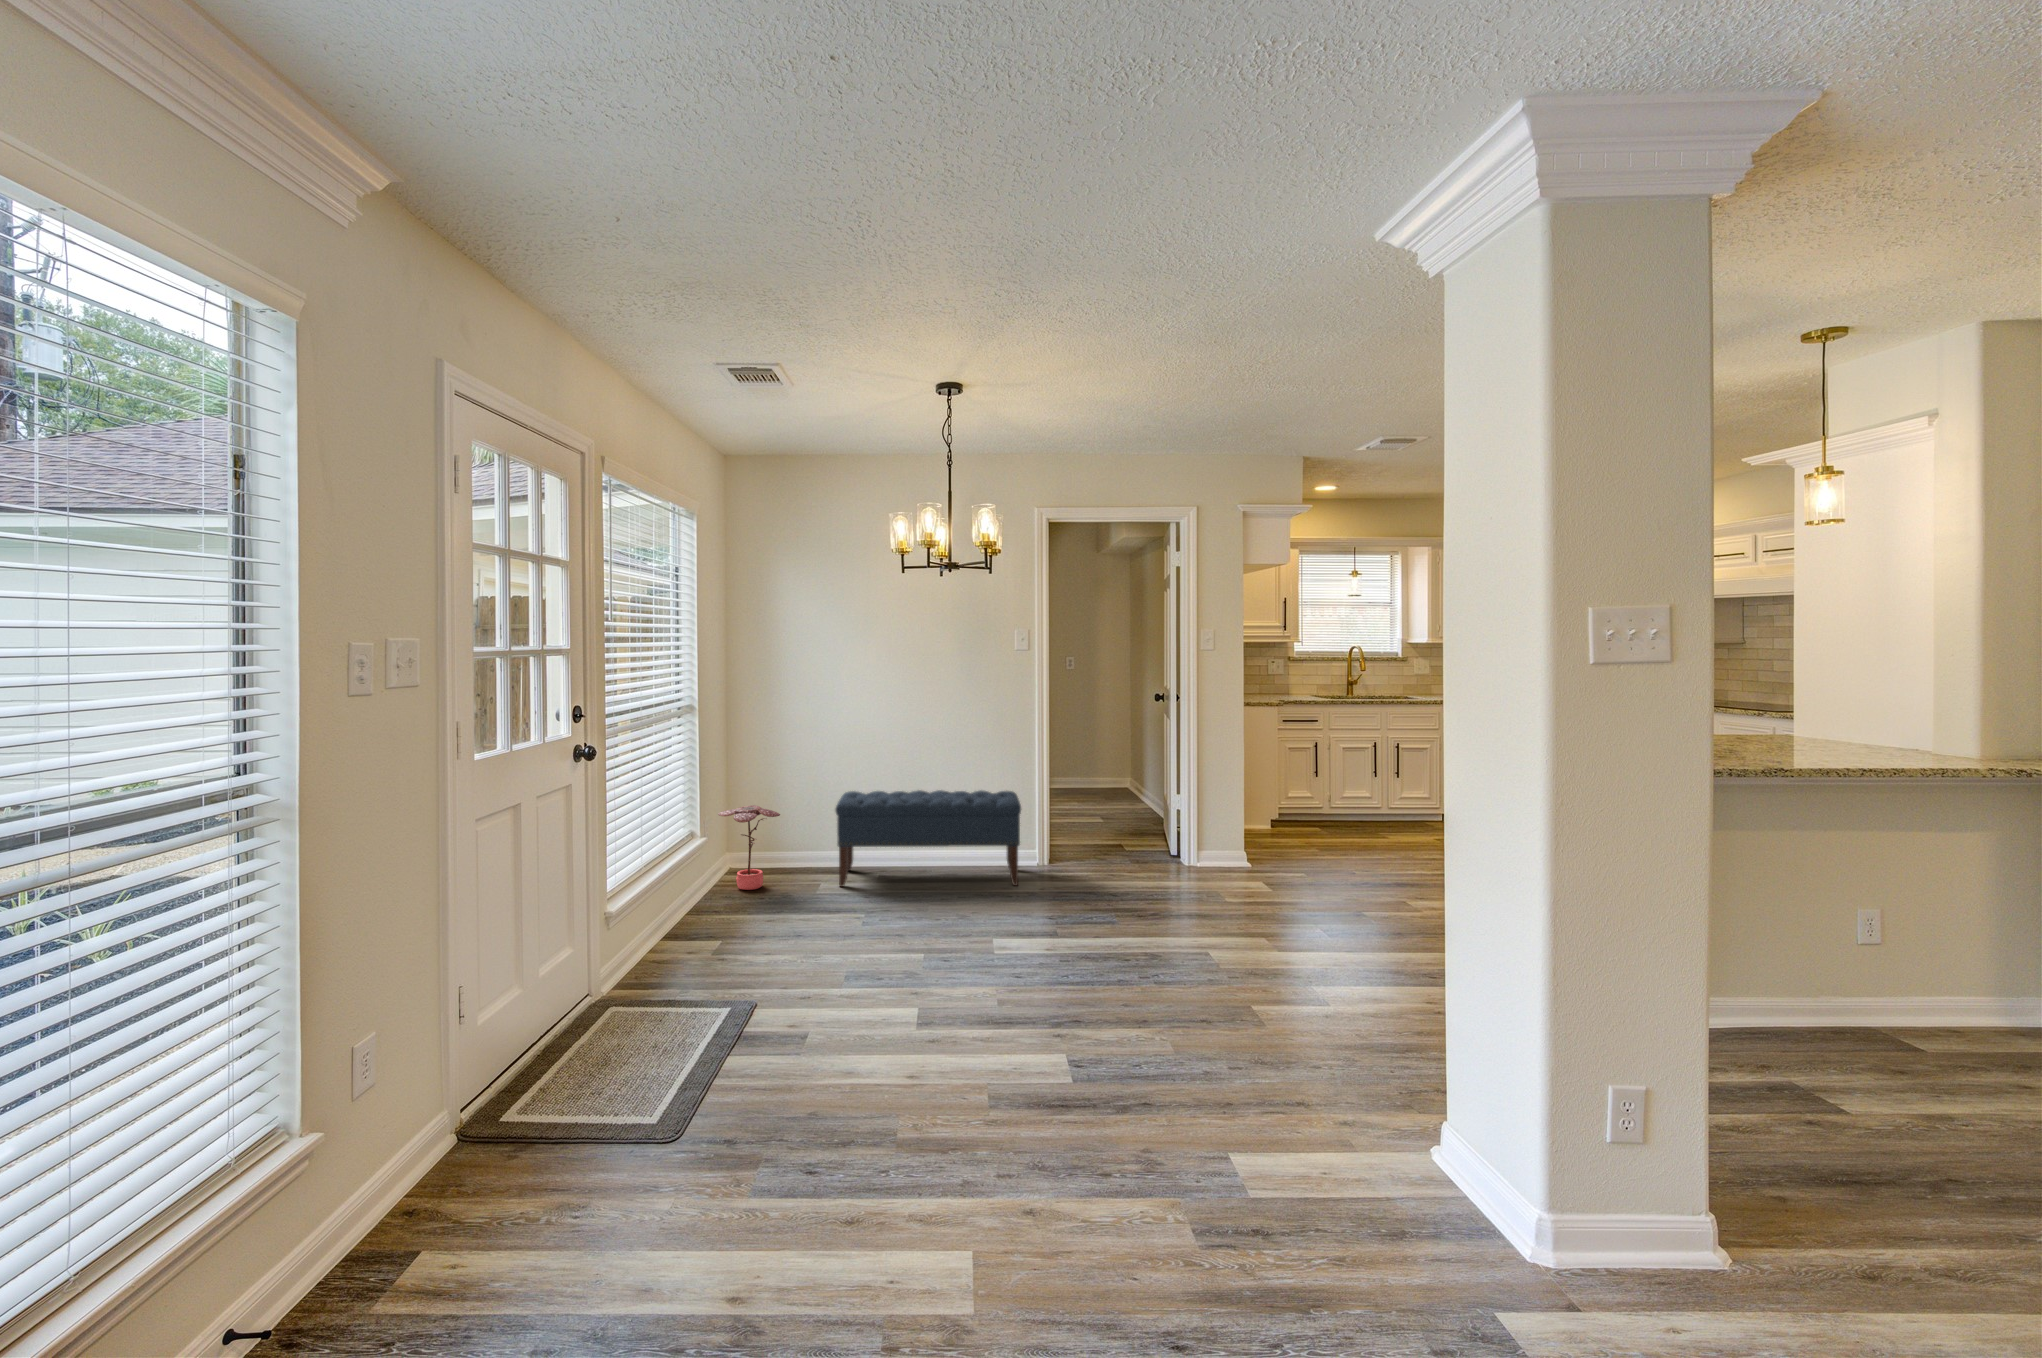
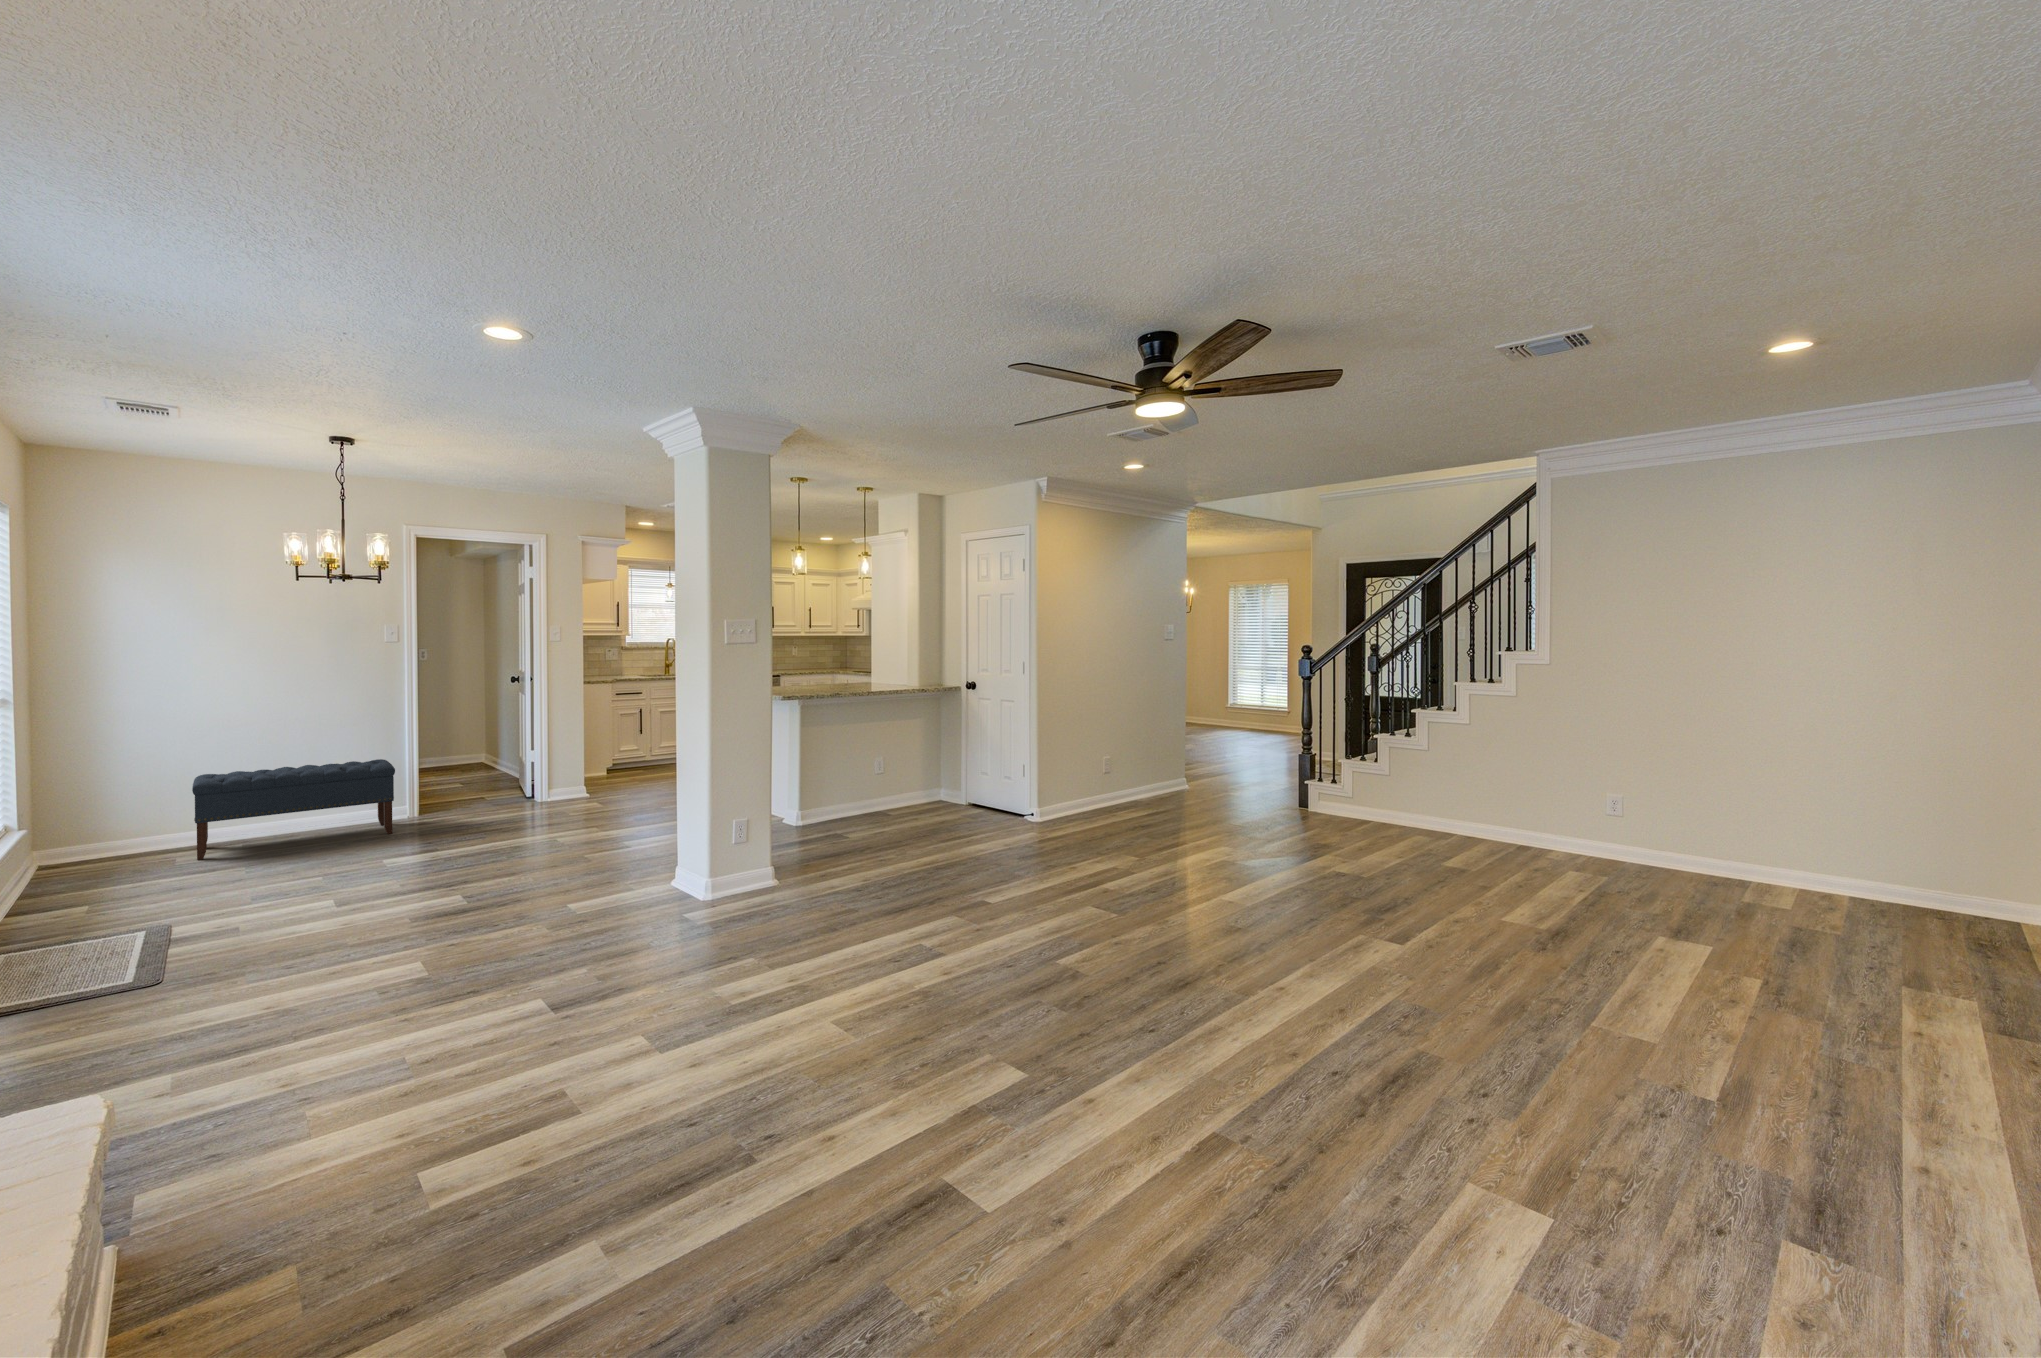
potted plant: present [718,805,780,890] -> none [35,797,121,878]

